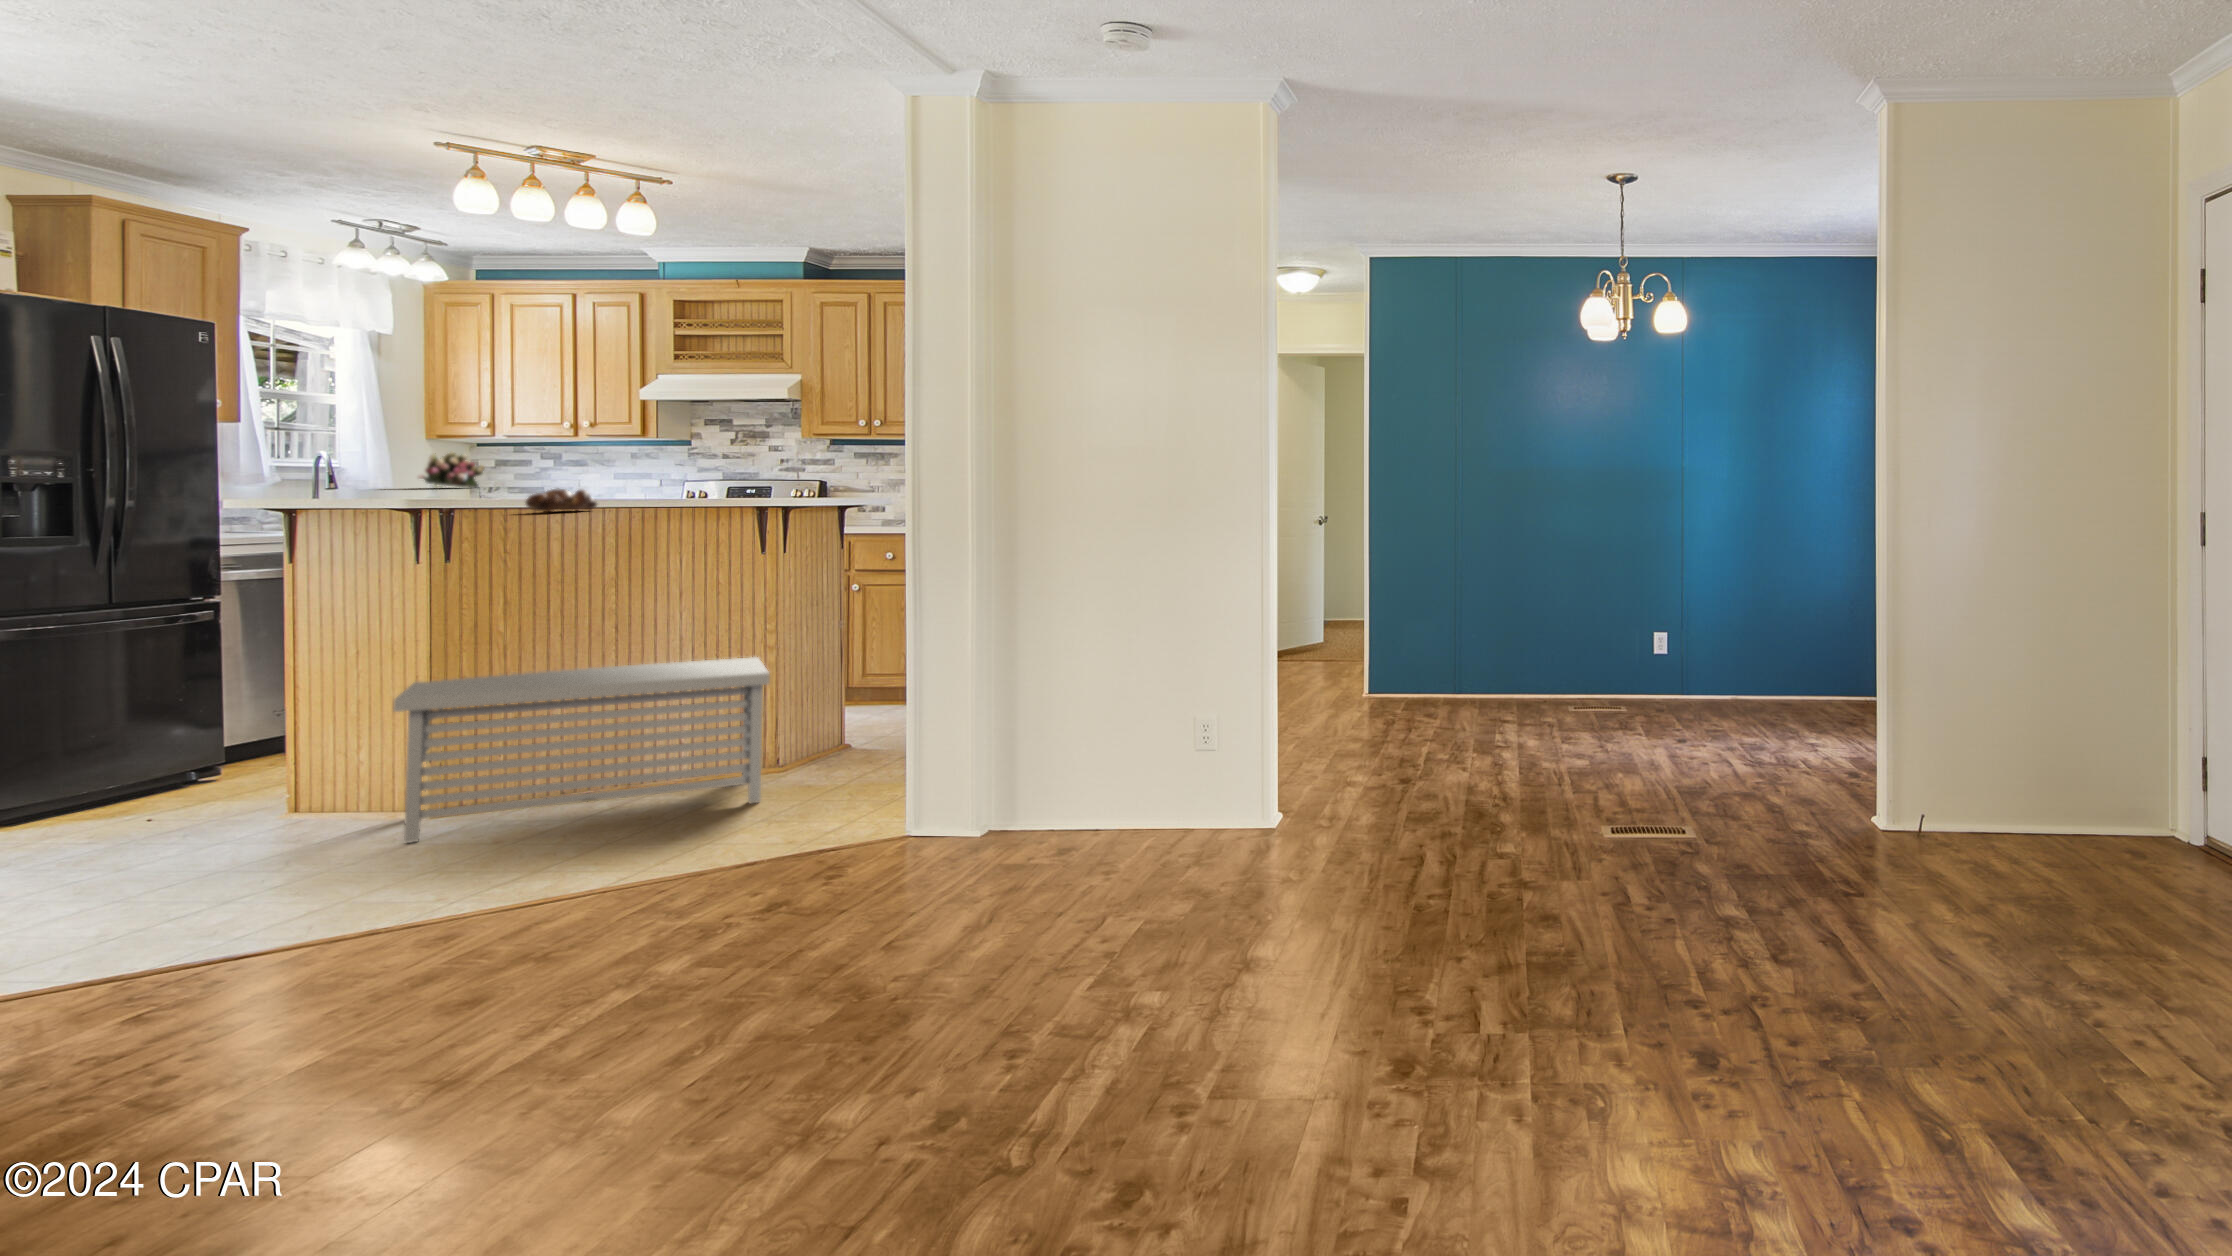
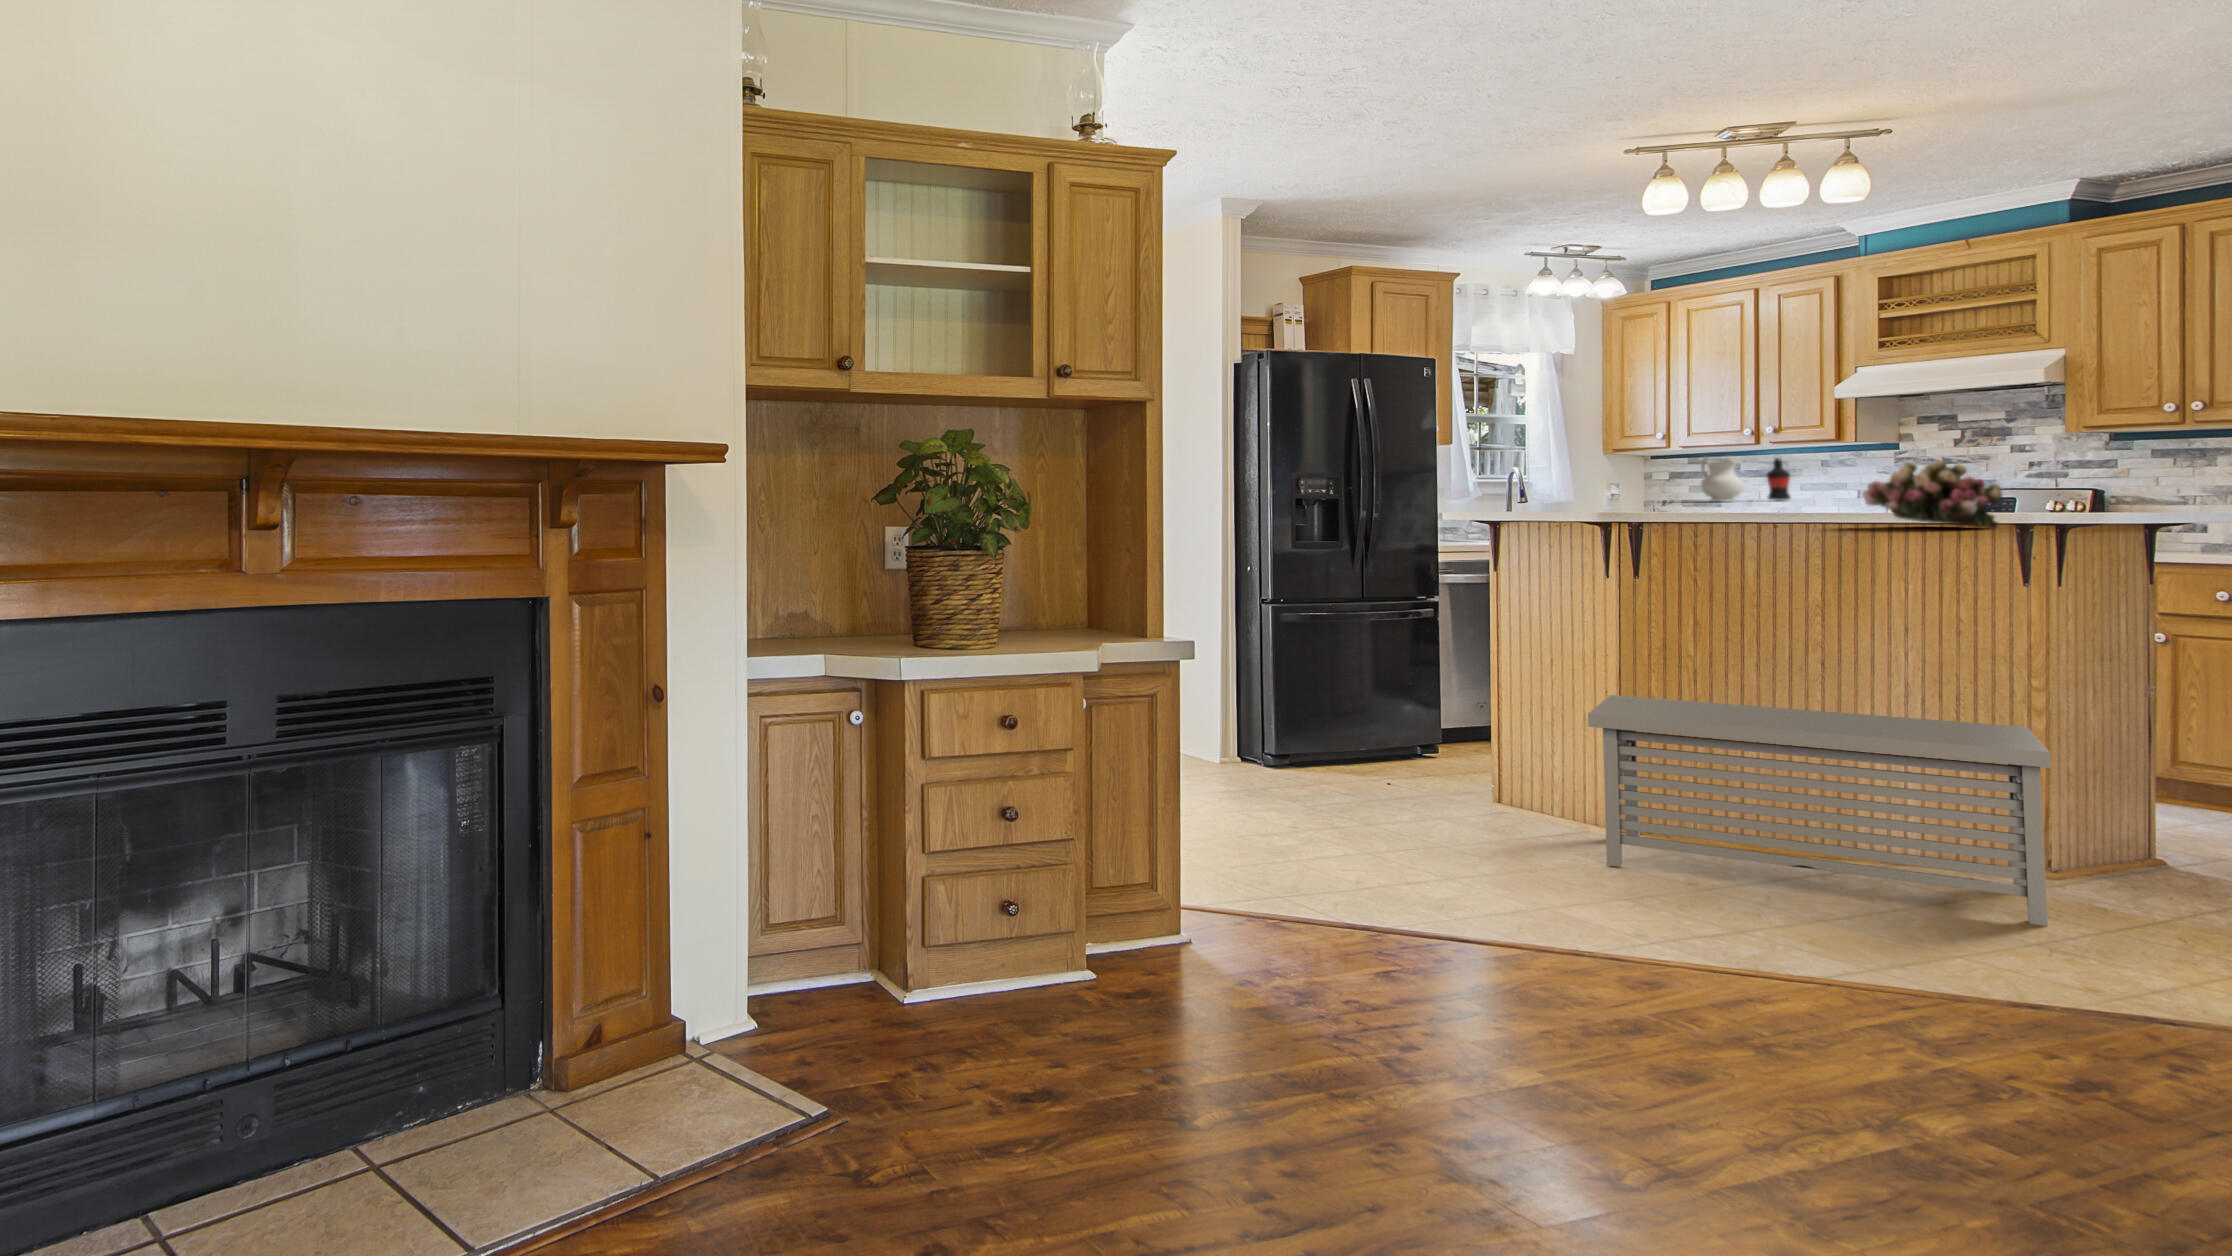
wine bottle: none [579,437,601,486] -> present [1766,458,1791,501]
ceramic pitcher: none [520,446,560,488] -> present [1701,457,1744,501]
flower arrangement: present [419,452,484,488] -> present [1862,460,2002,528]
bread loaf: present [526,488,597,512] -> none [1708,500,1791,526]

